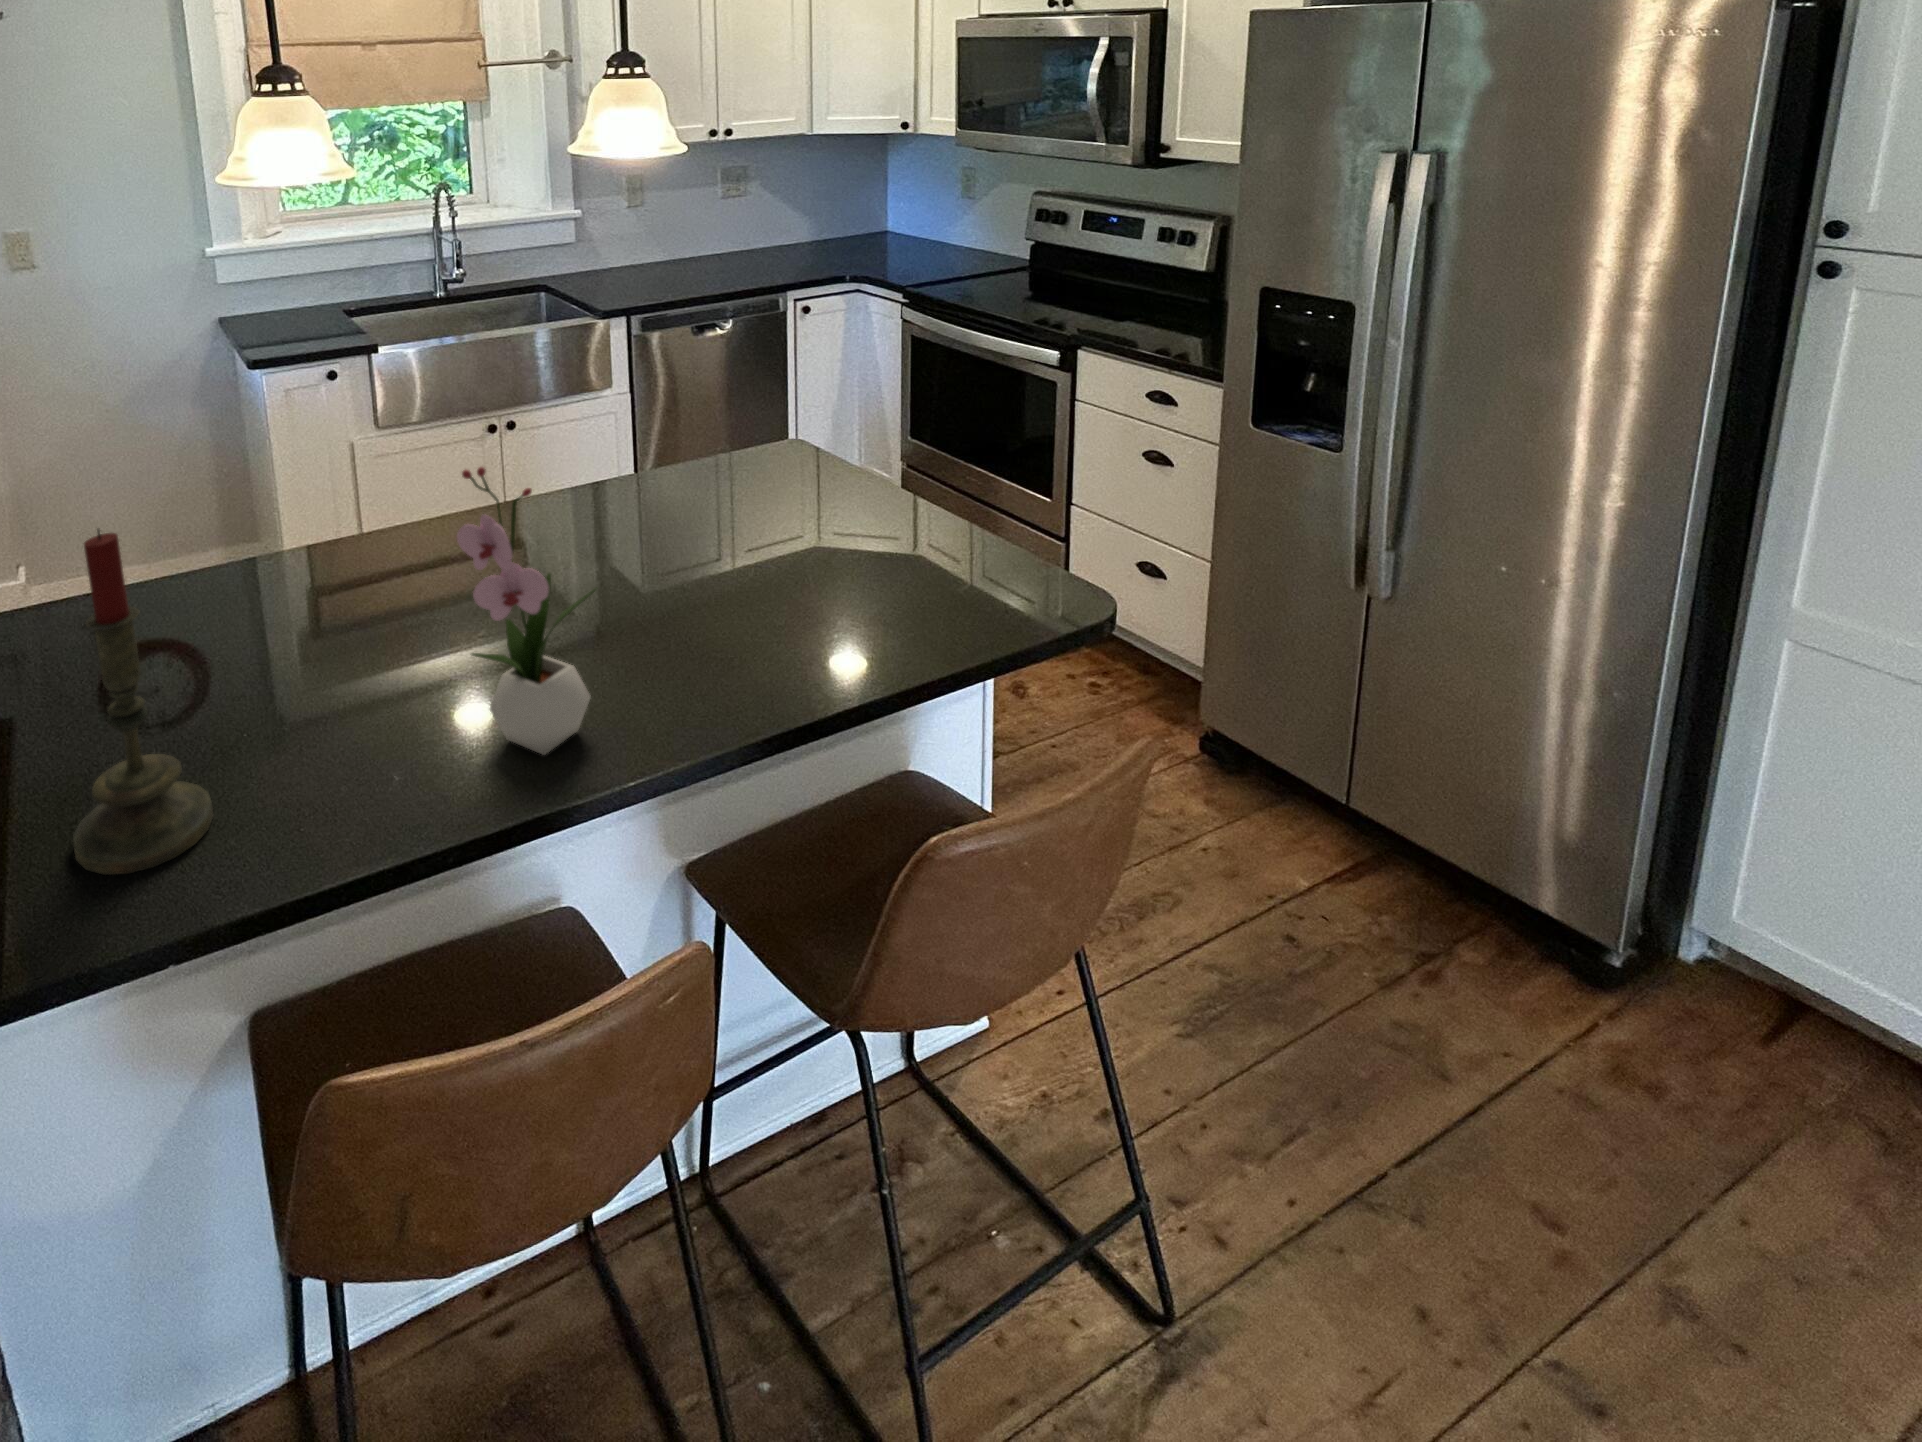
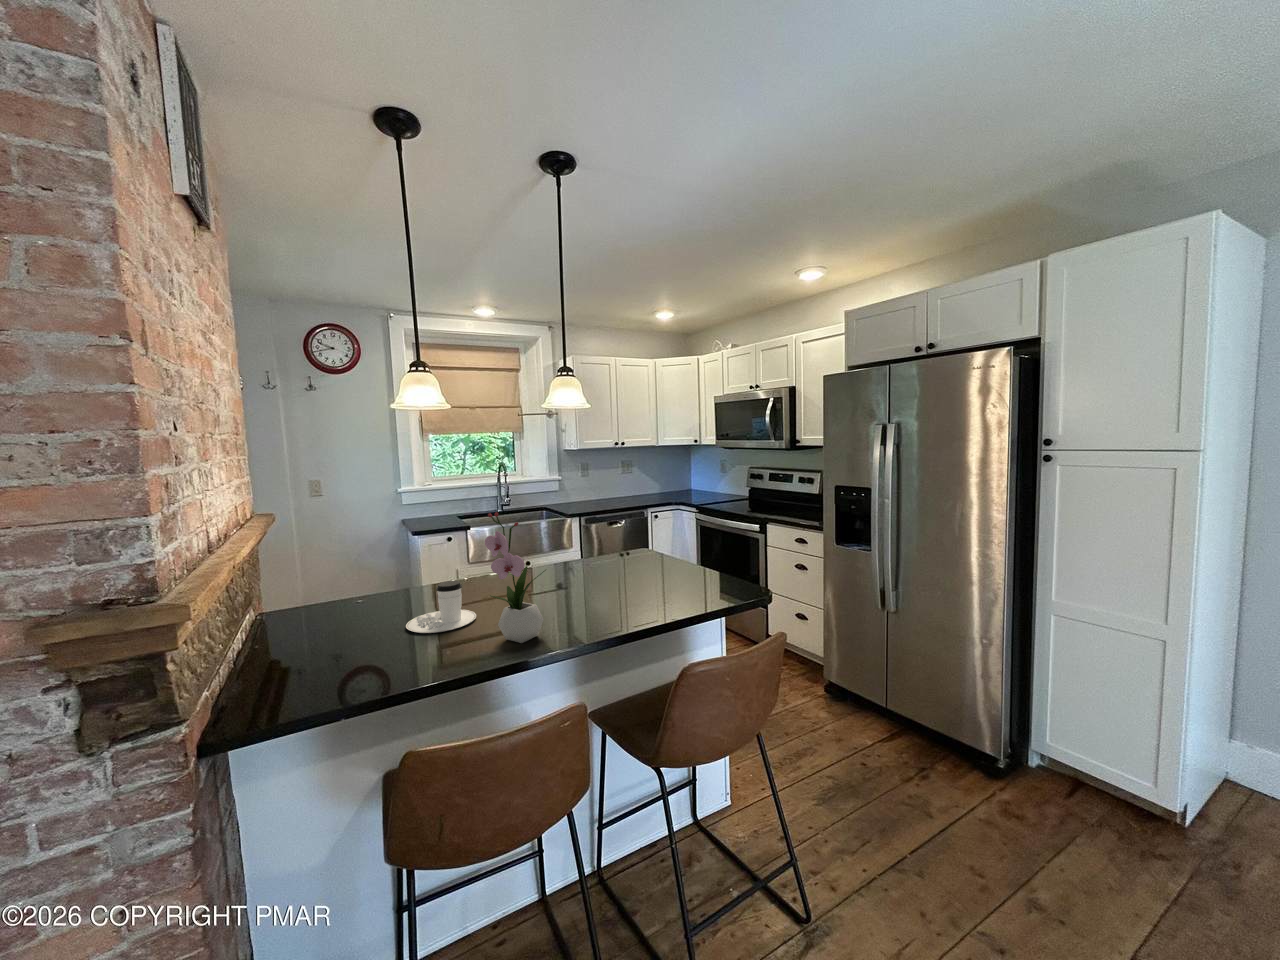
candle: present [73,529,214,875] -> none [301,528,369,687]
coffee cup: none [281,581,434,709] -> present [406,581,476,633]

